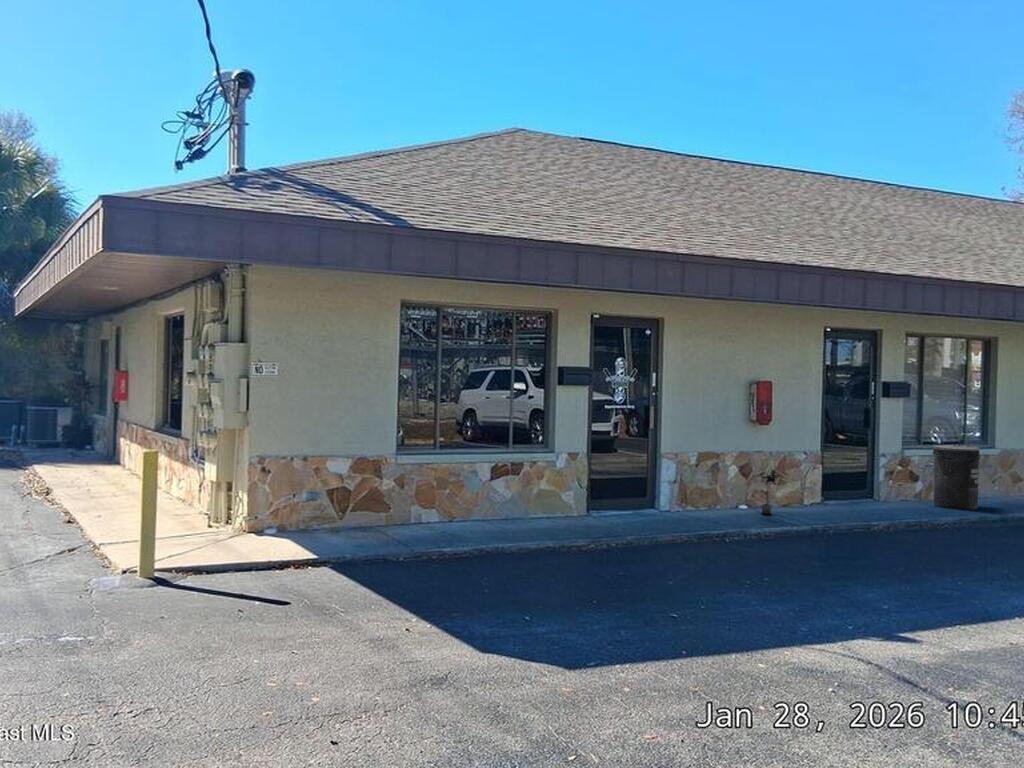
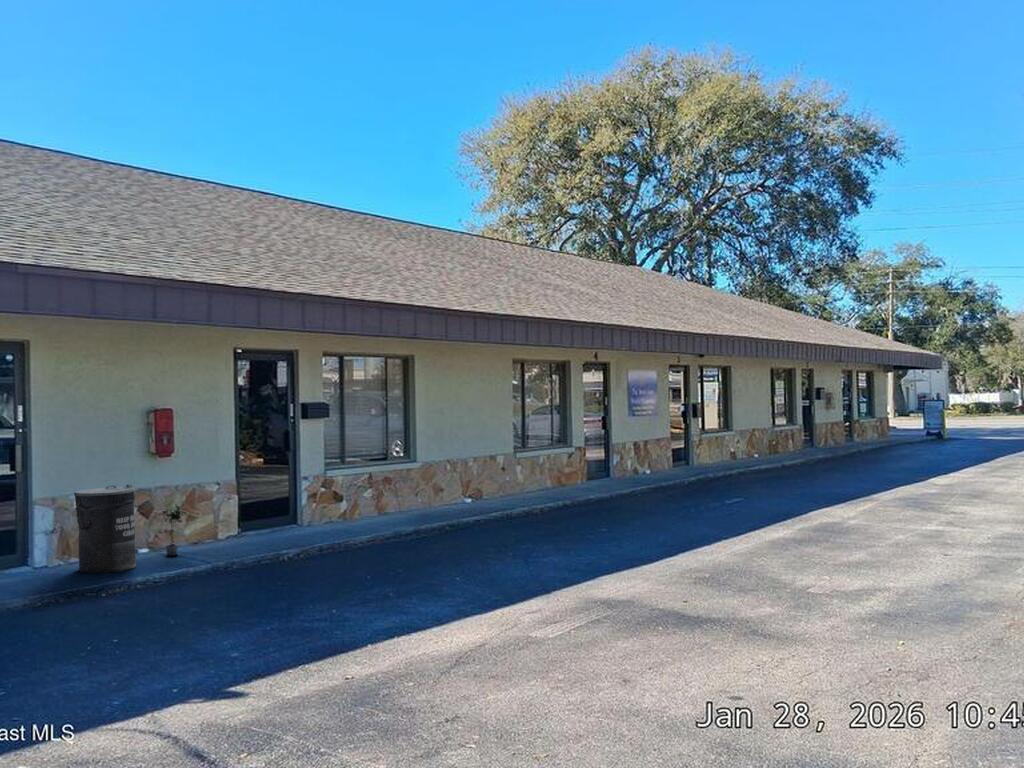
trash can: present [933,444,980,510] -> present [74,485,136,573]

